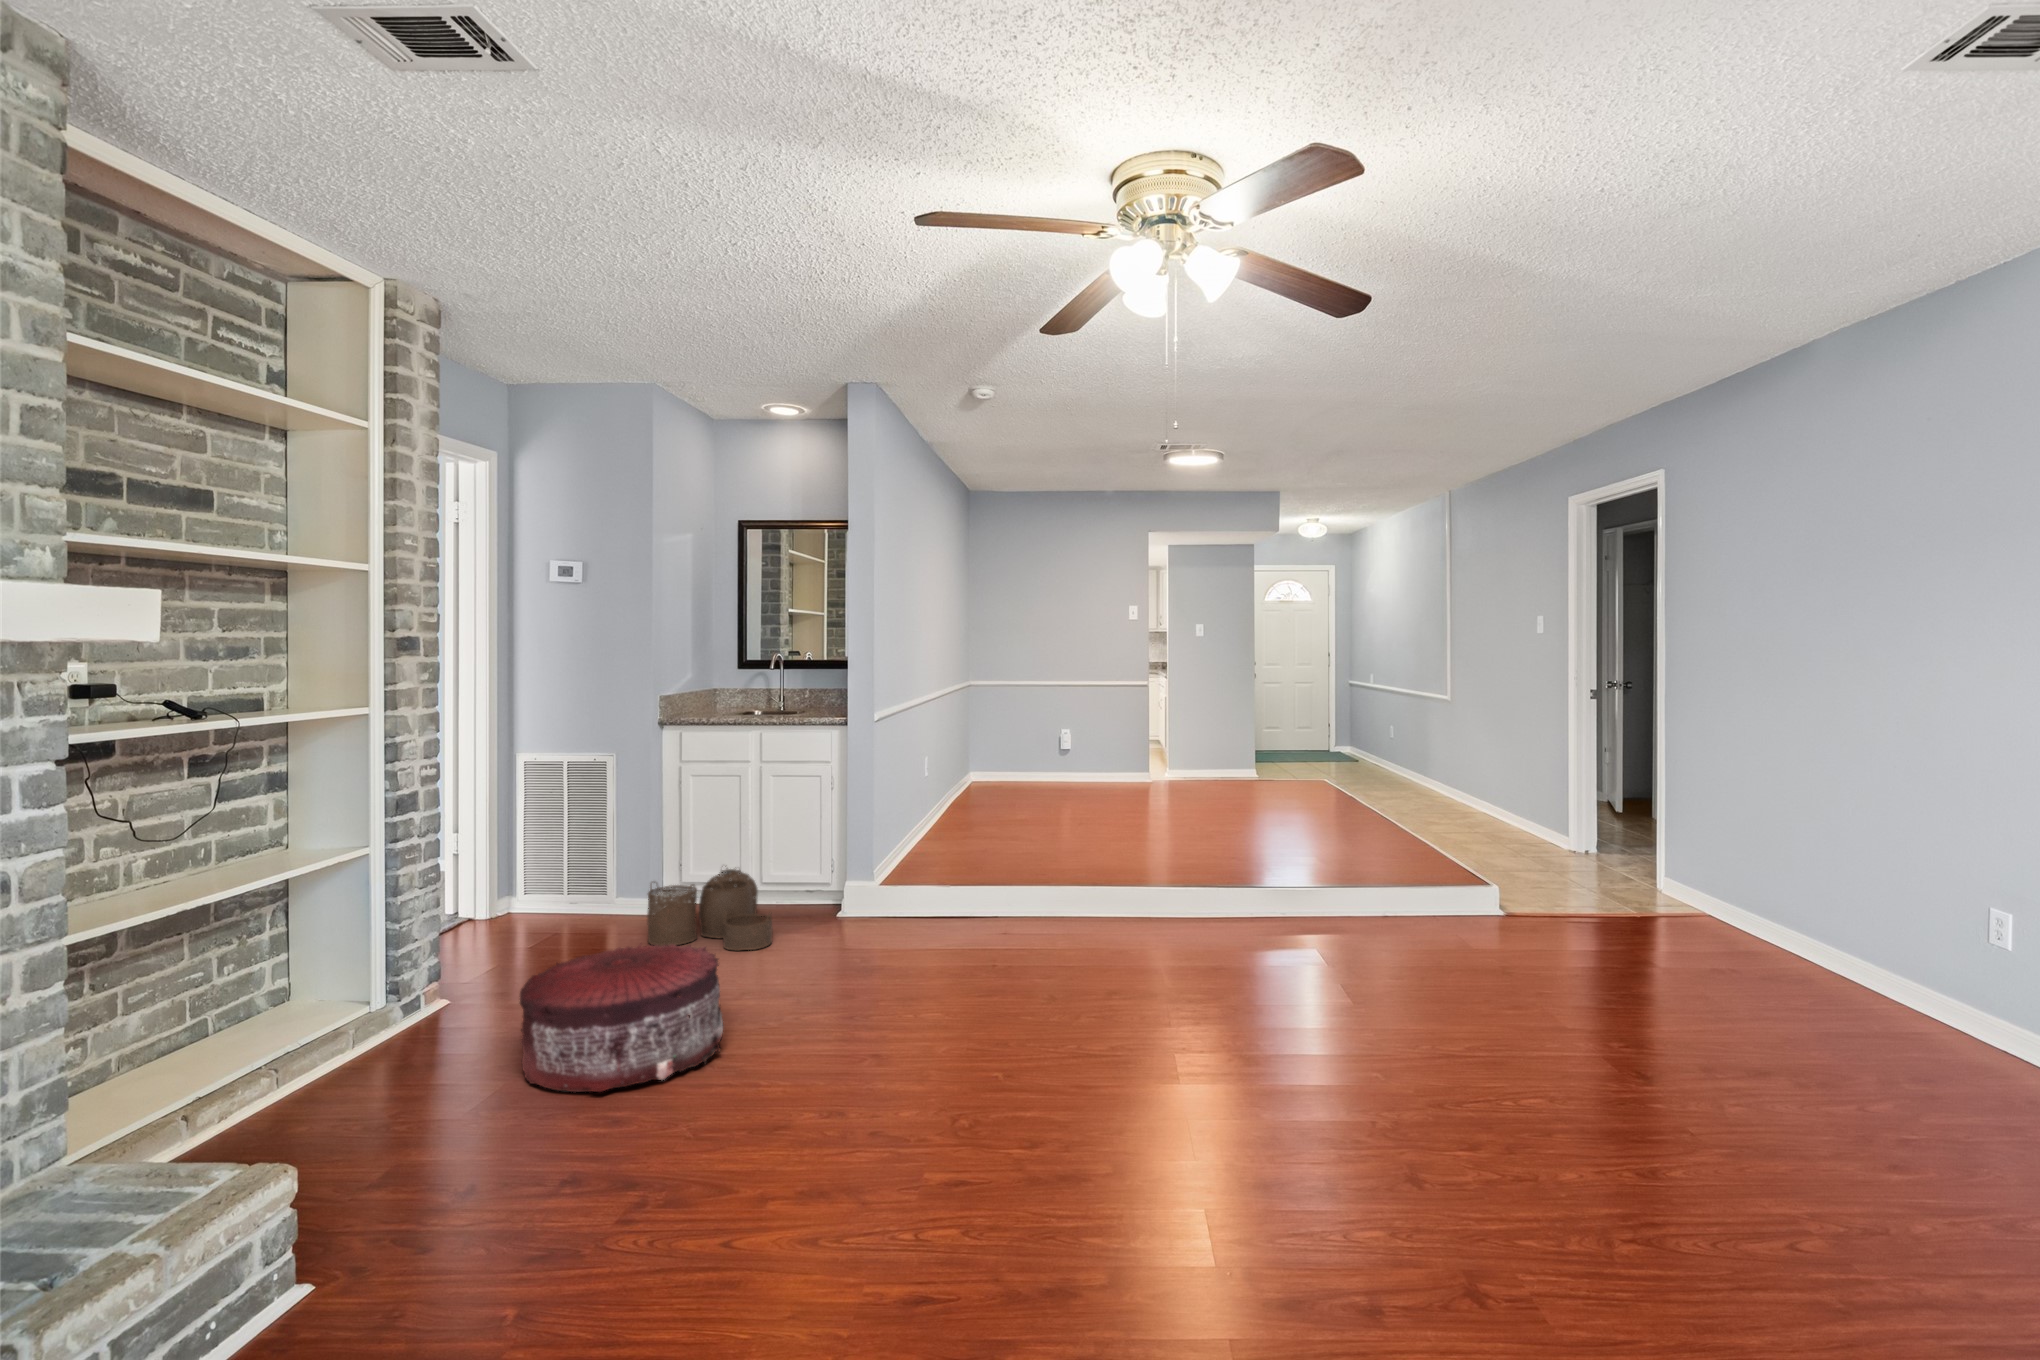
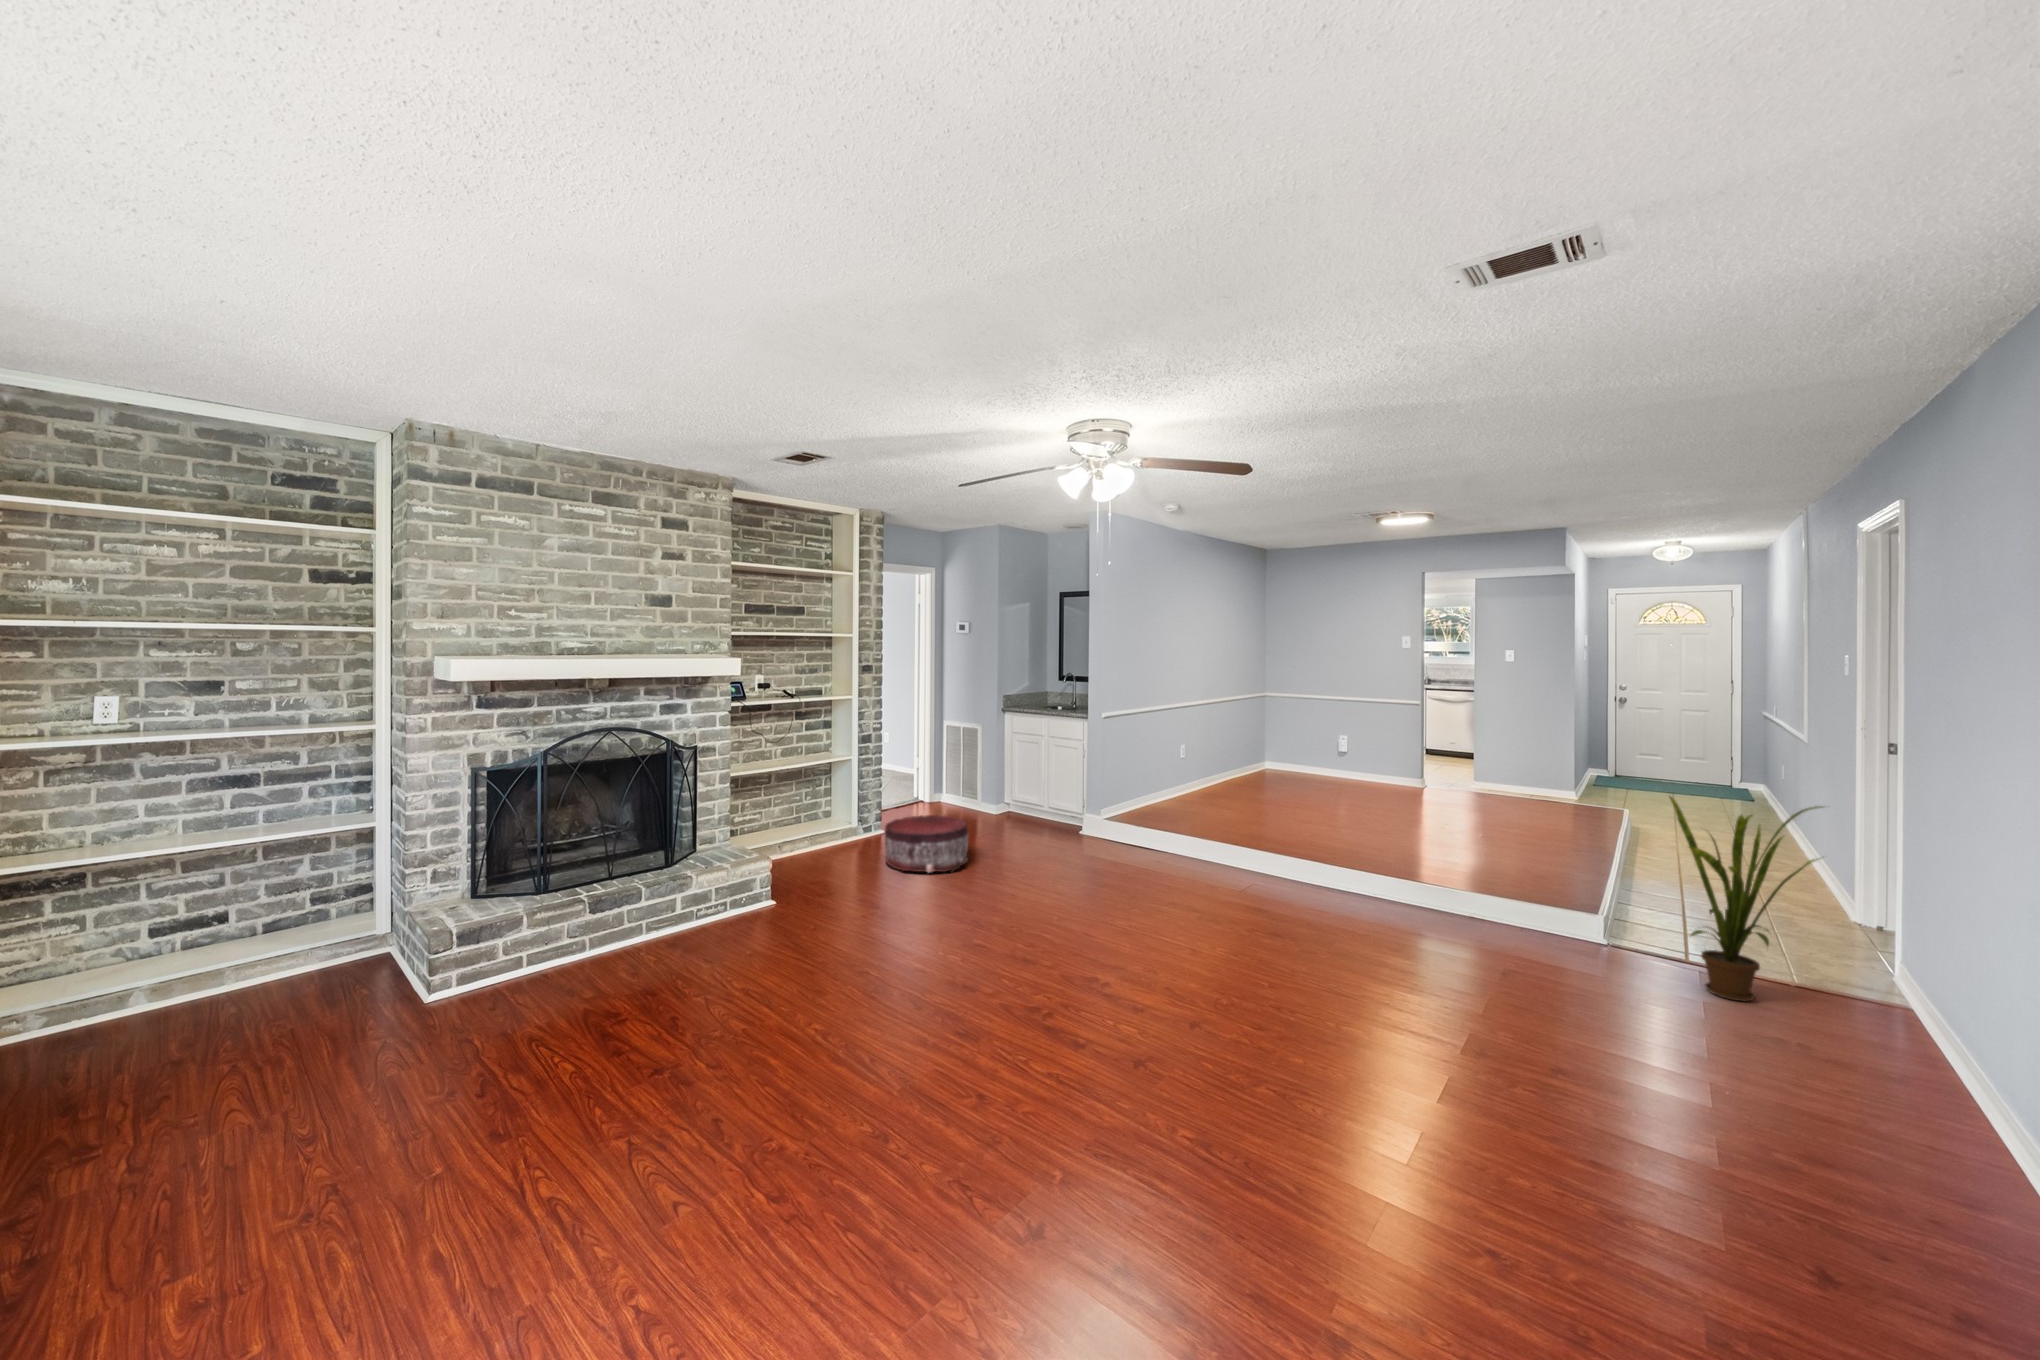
house plant: none [1701,747,1844,975] -> present [1670,797,1822,1001]
woven basket: present [647,869,772,951] -> none [983,791,1047,836]

